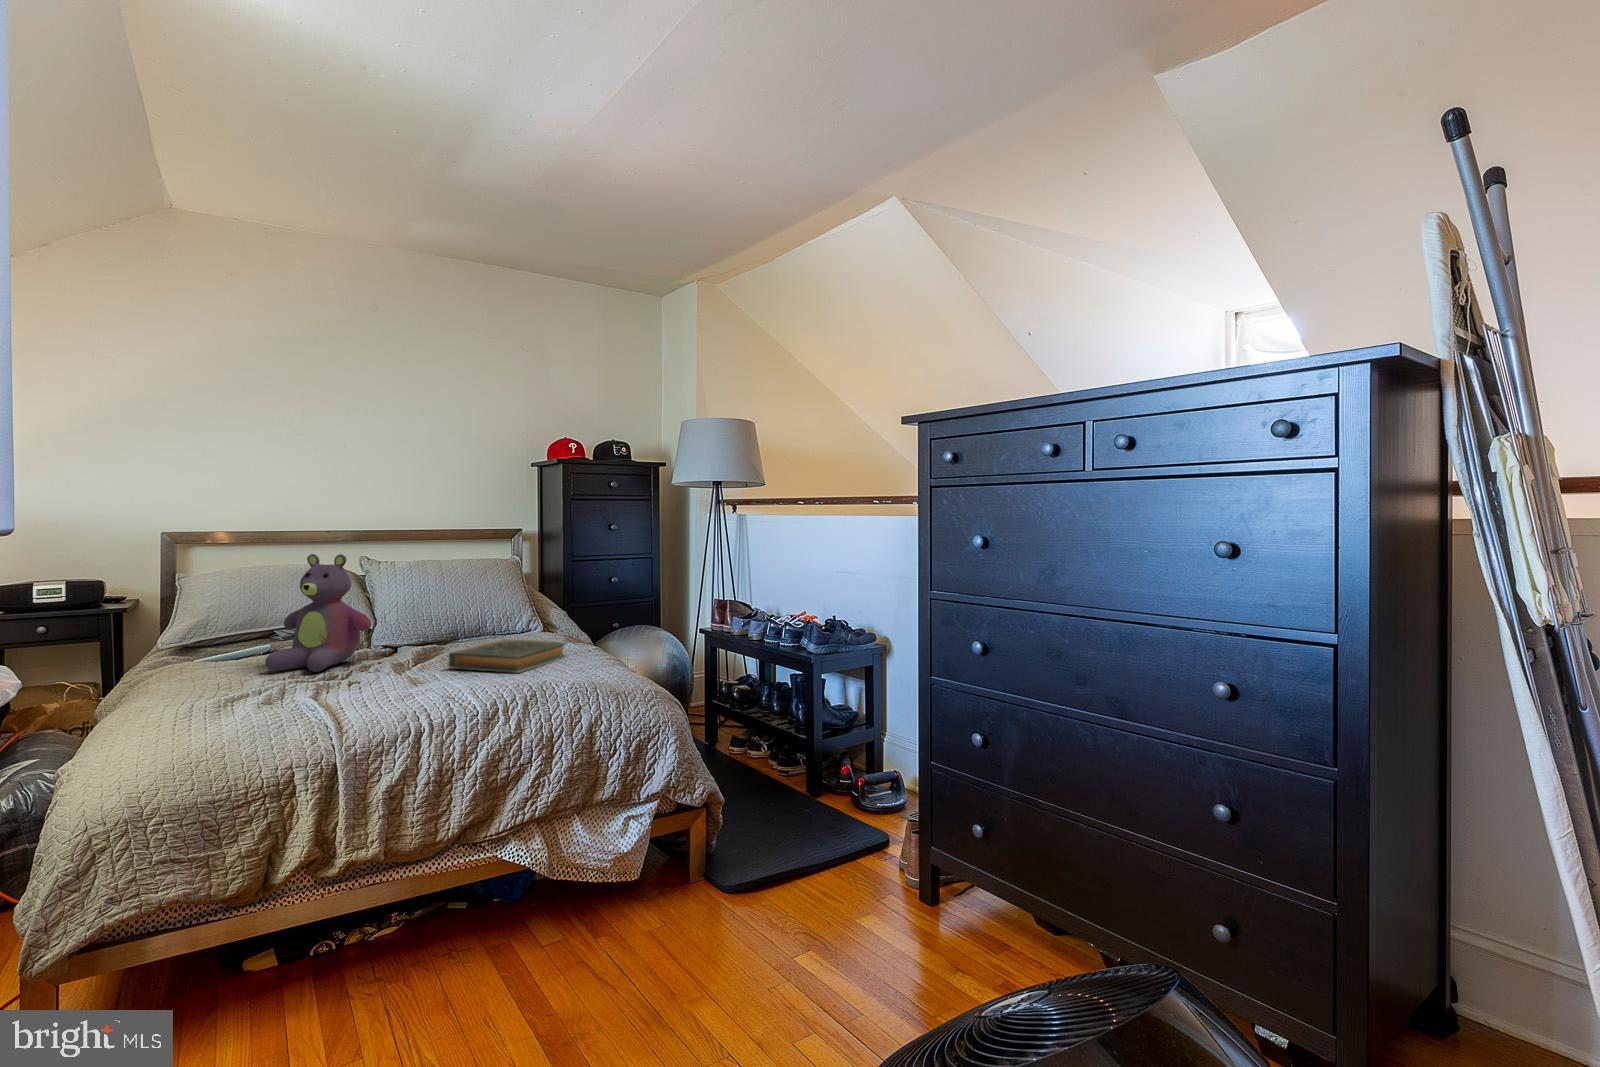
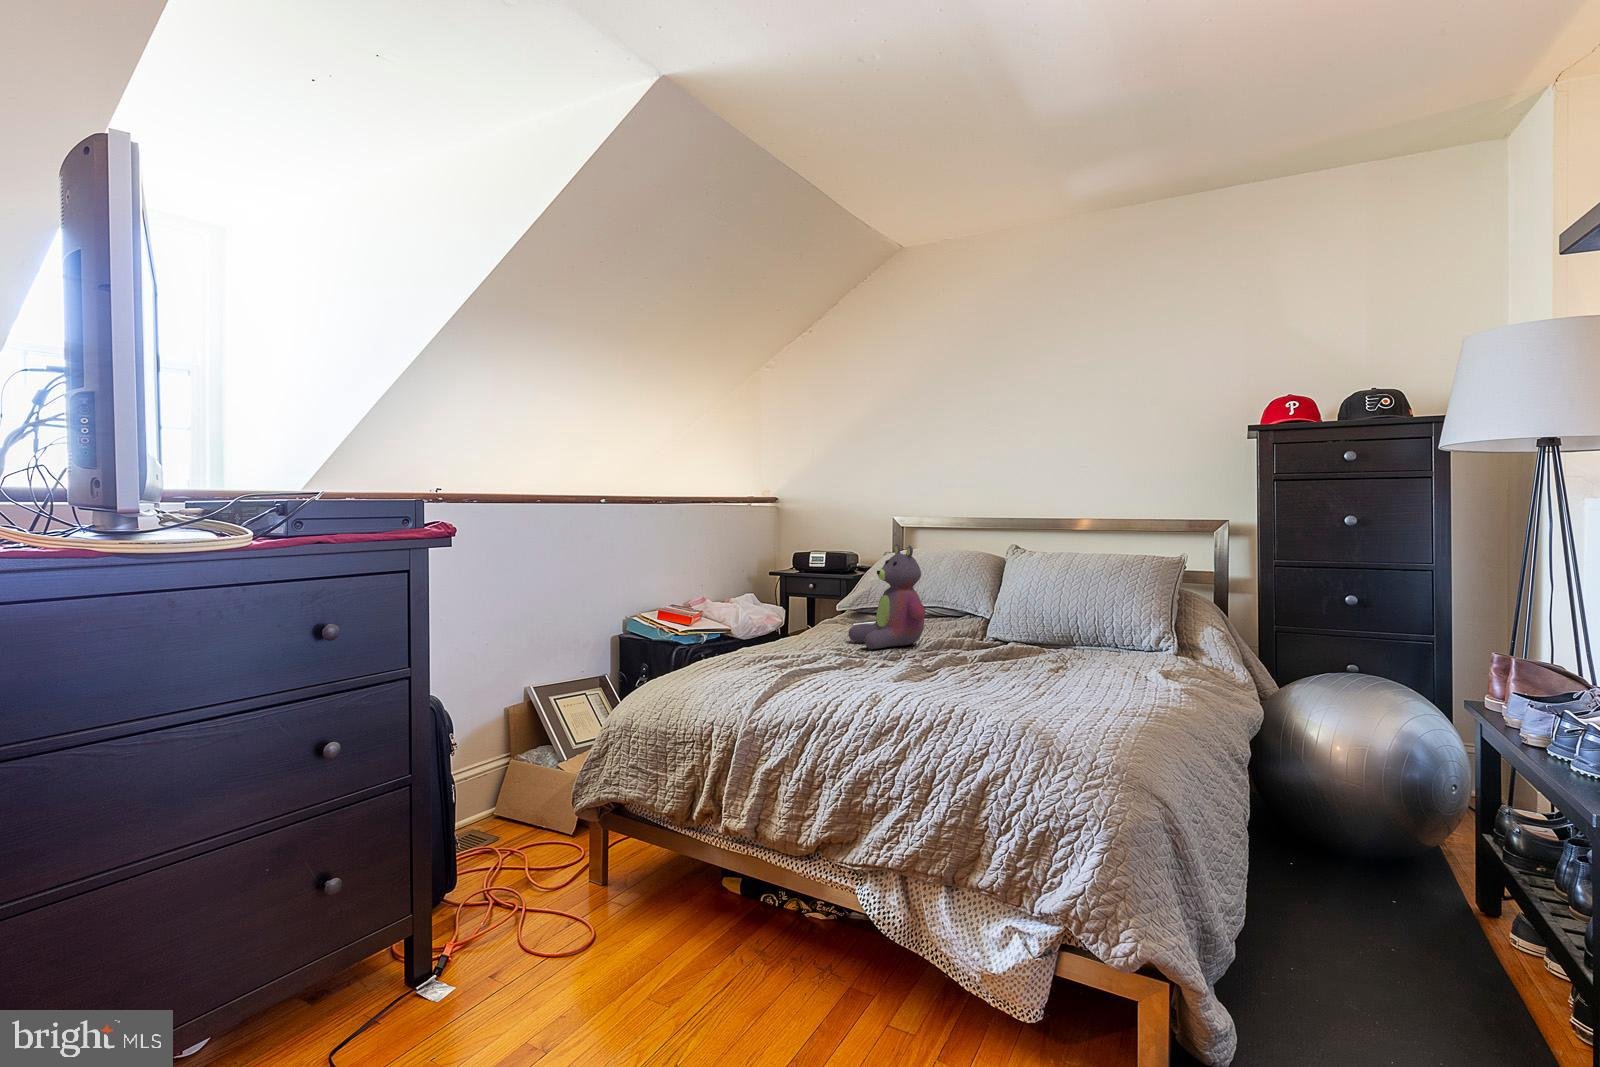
hardback book: present [449,639,568,673] -> none [951,654,1090,694]

